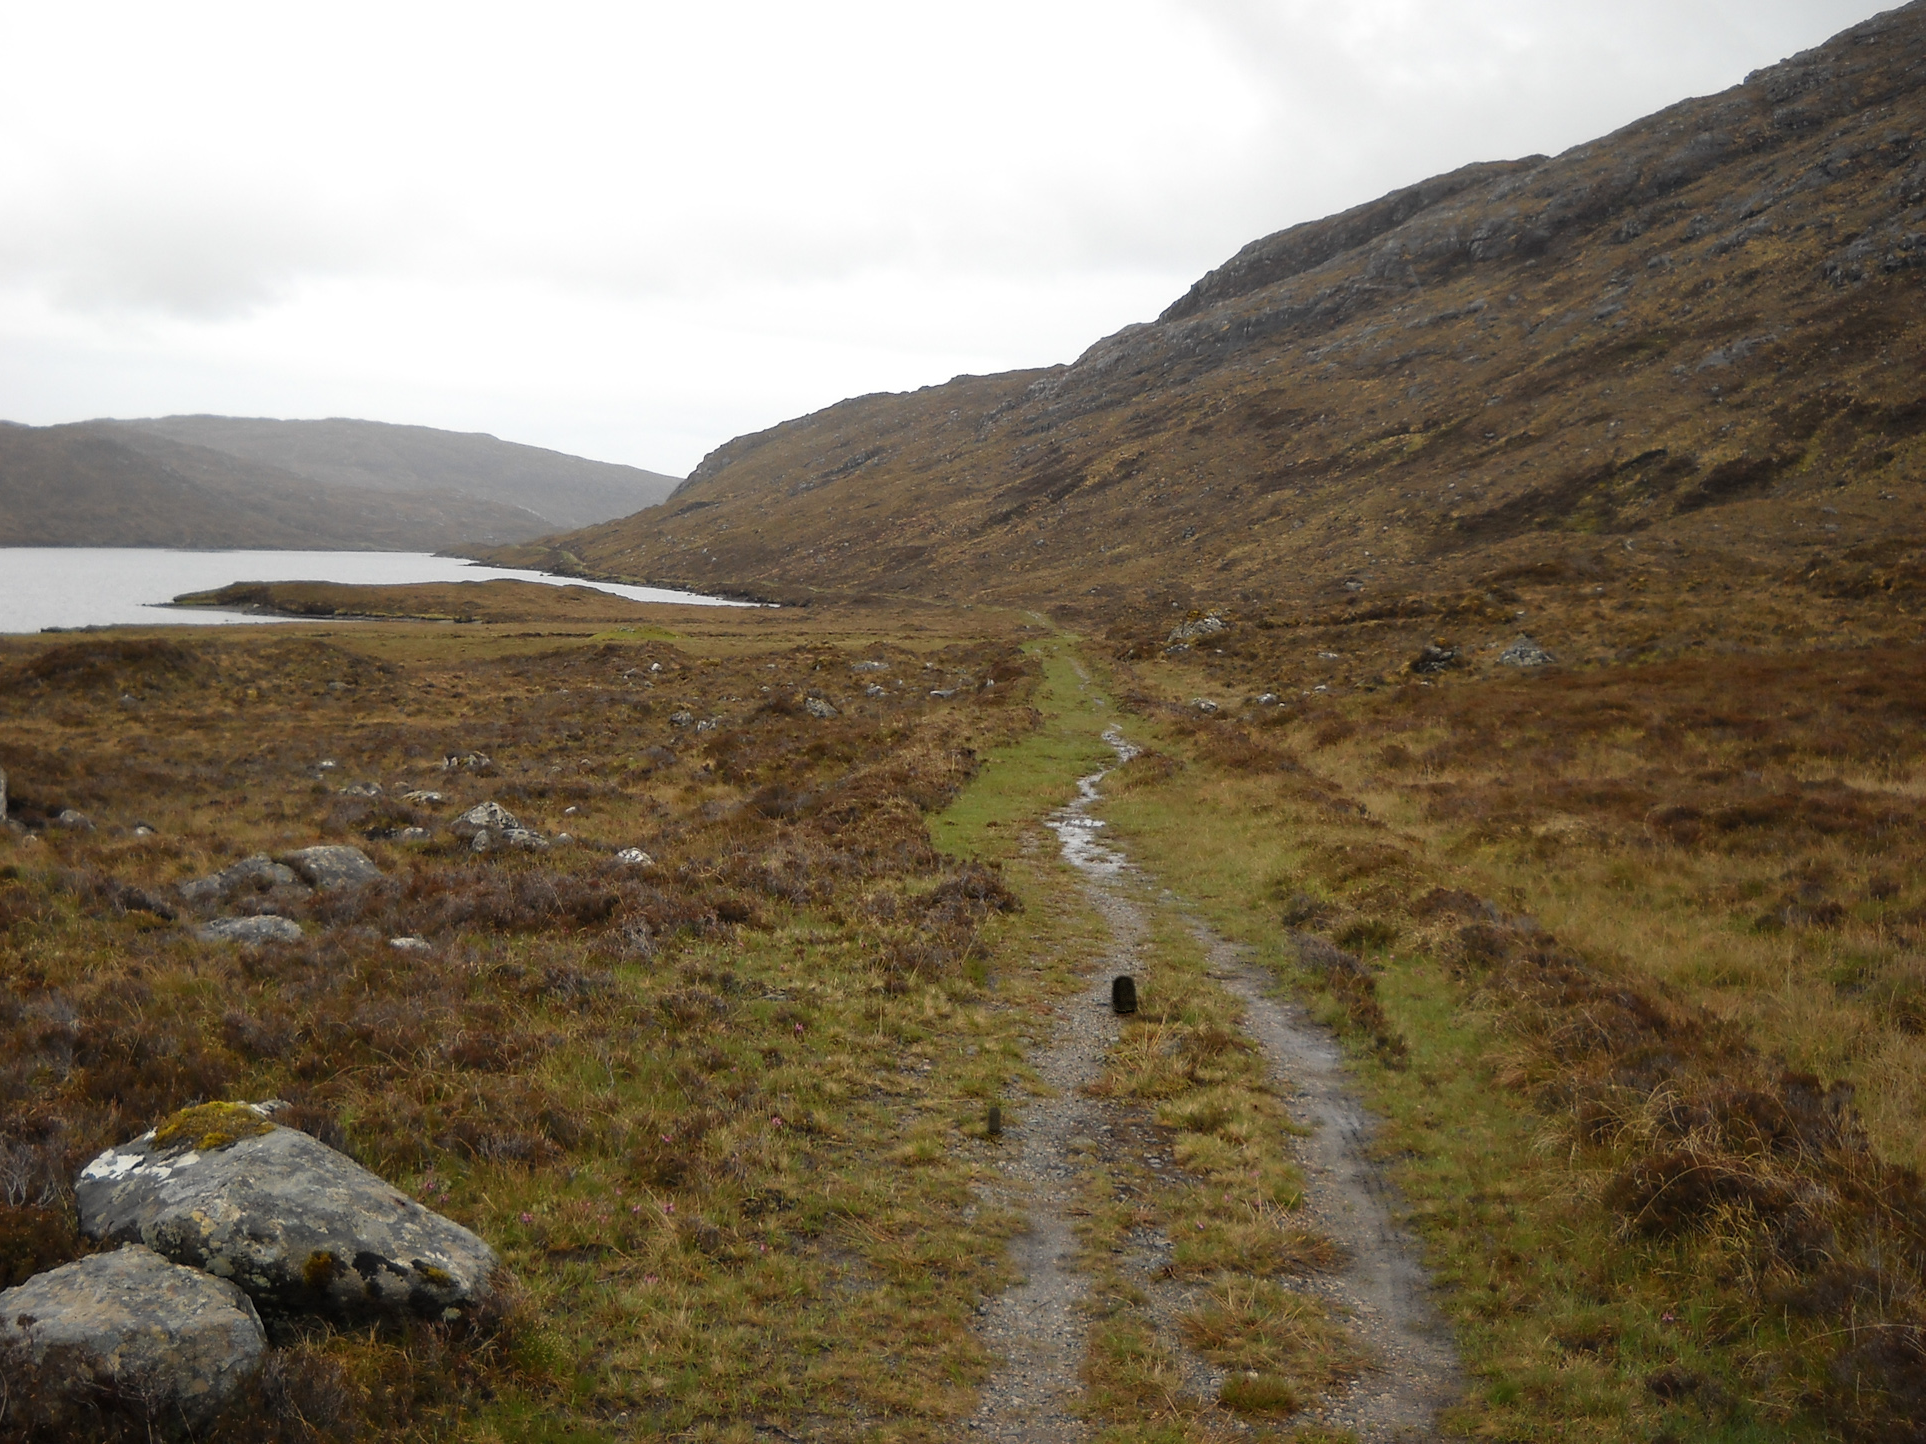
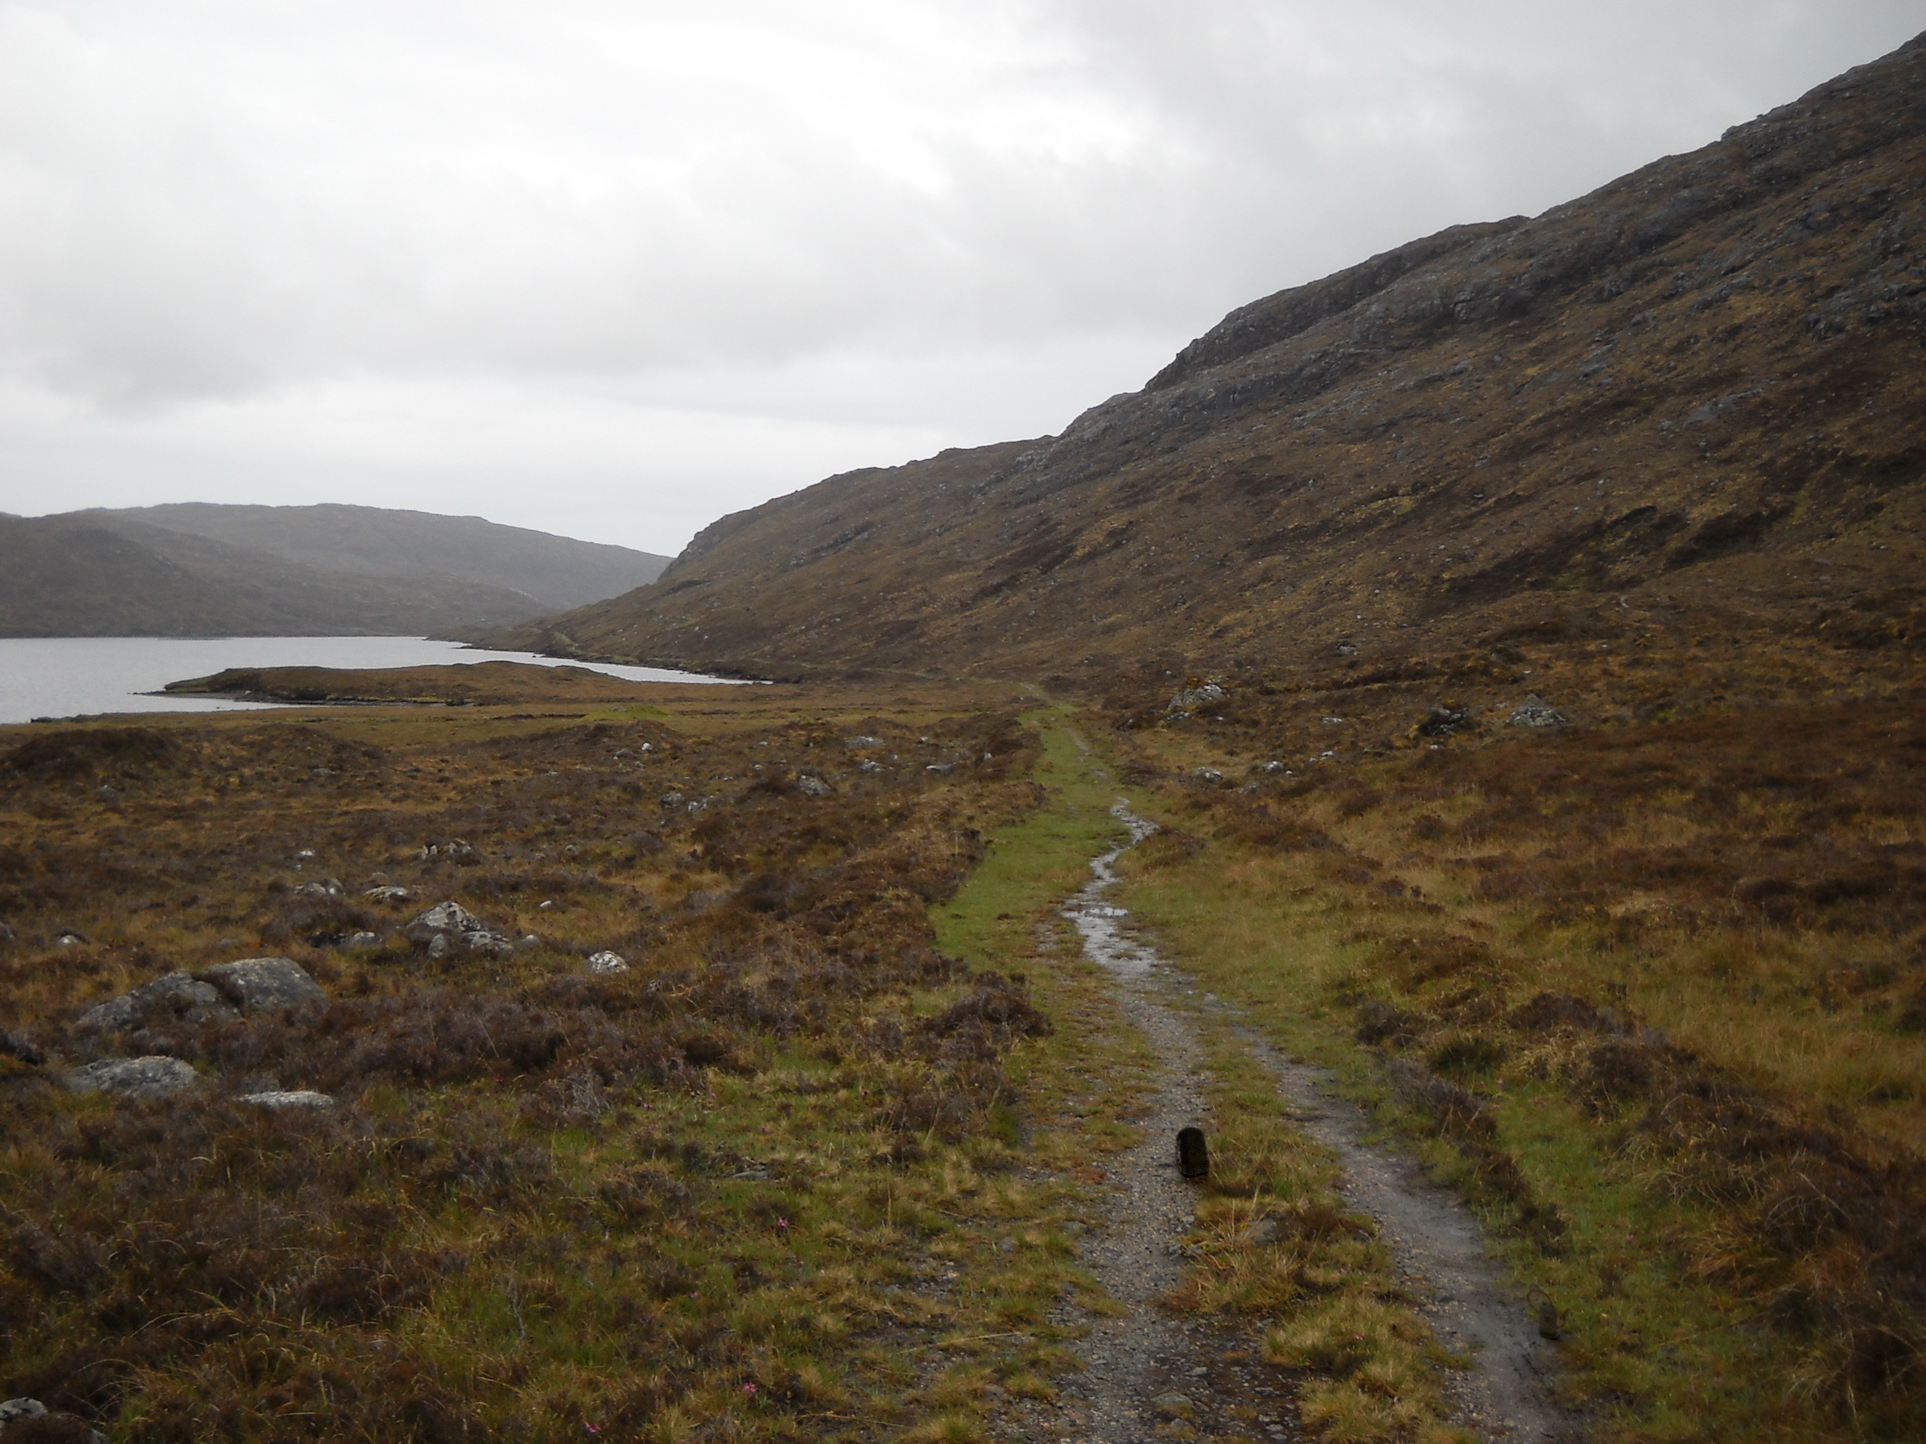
watering can: present [986,1101,1001,1134] -> present [1527,1290,1569,1339]

